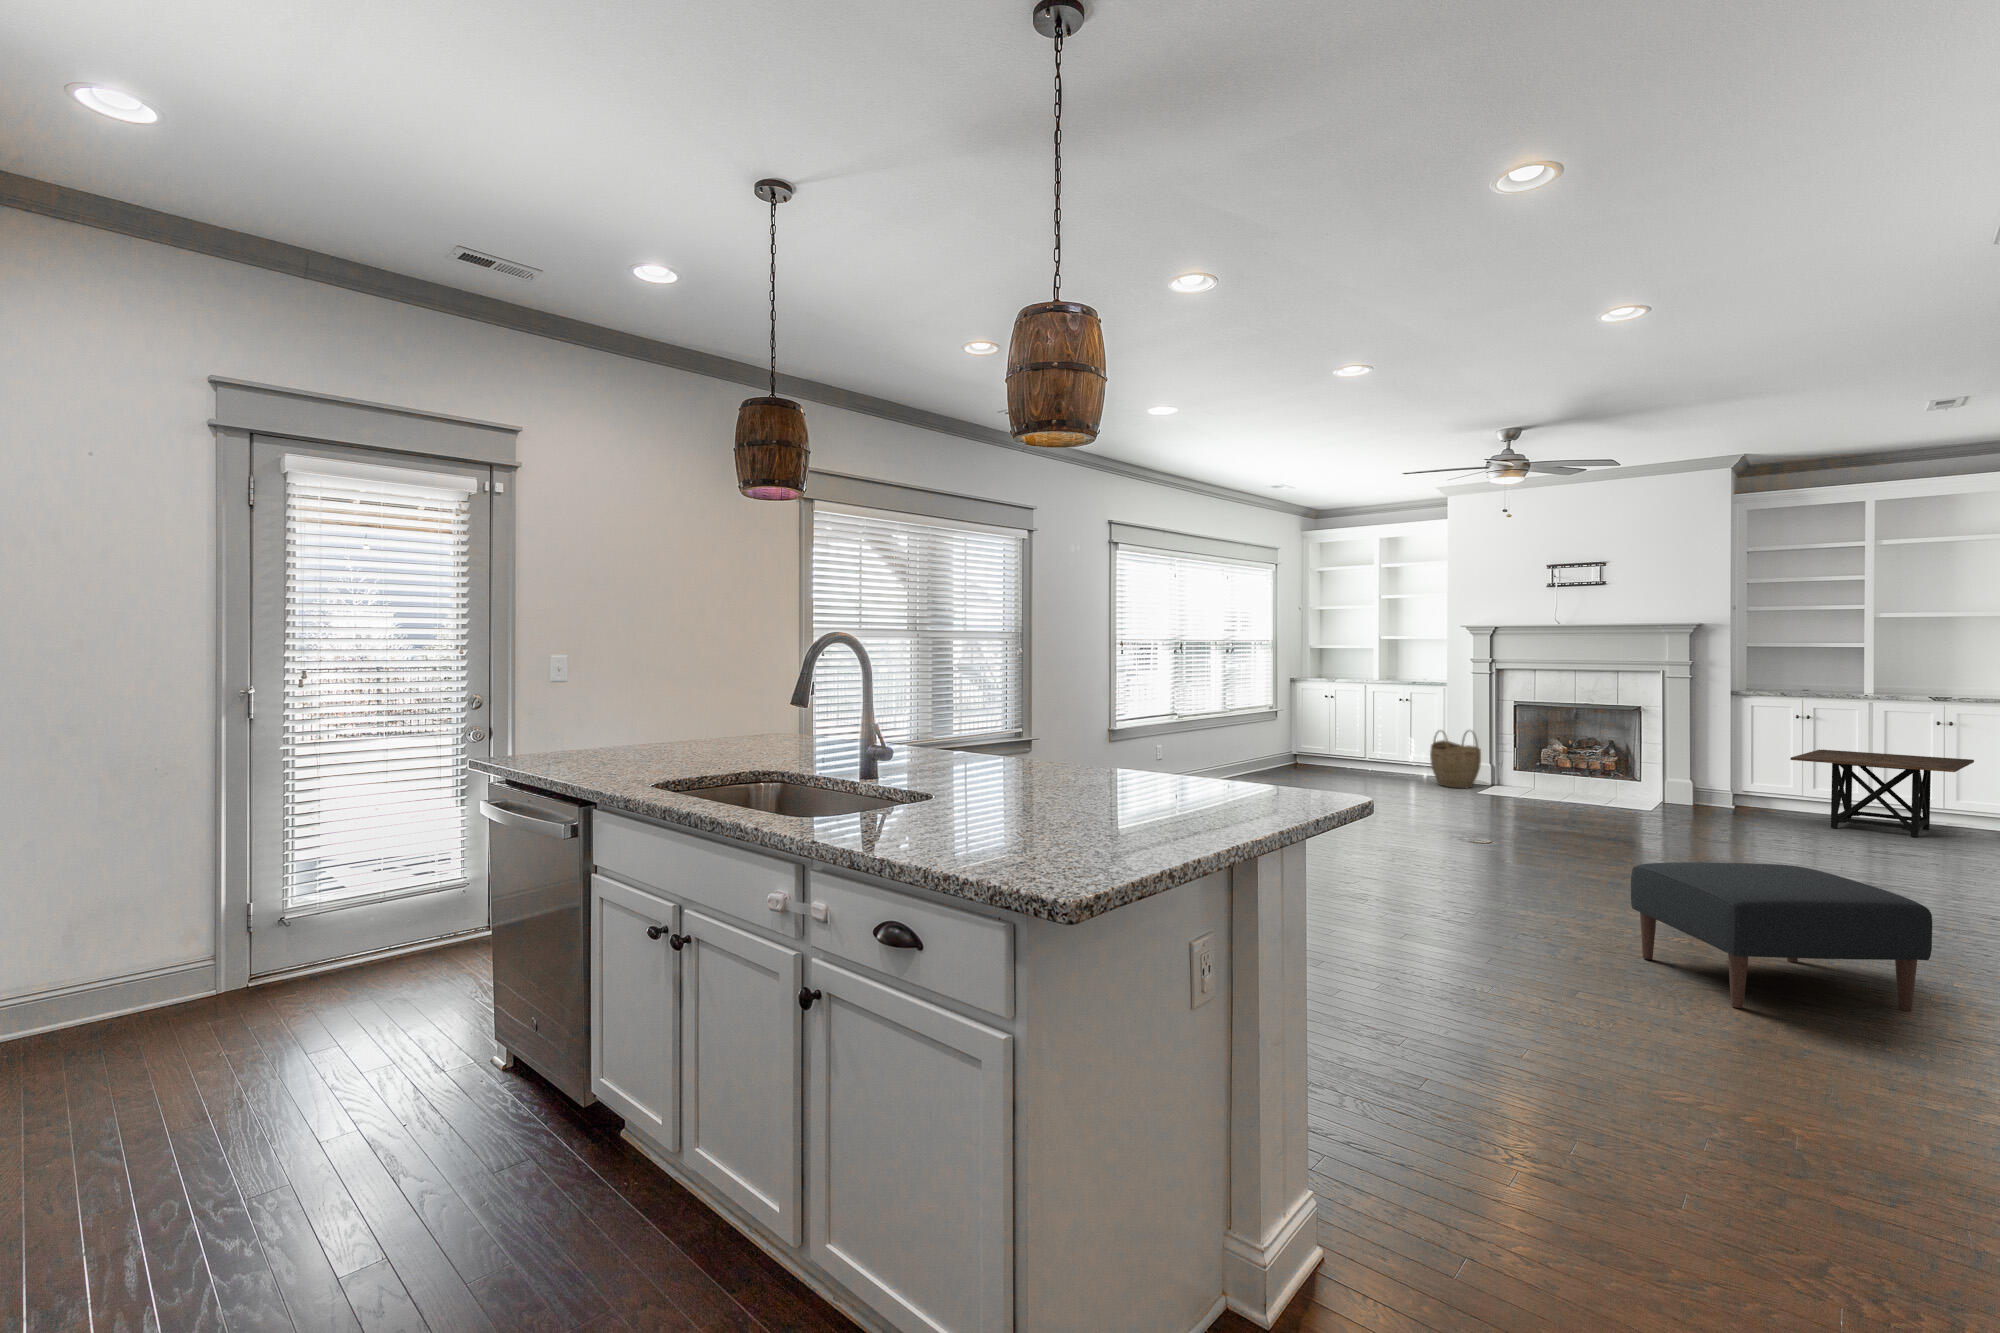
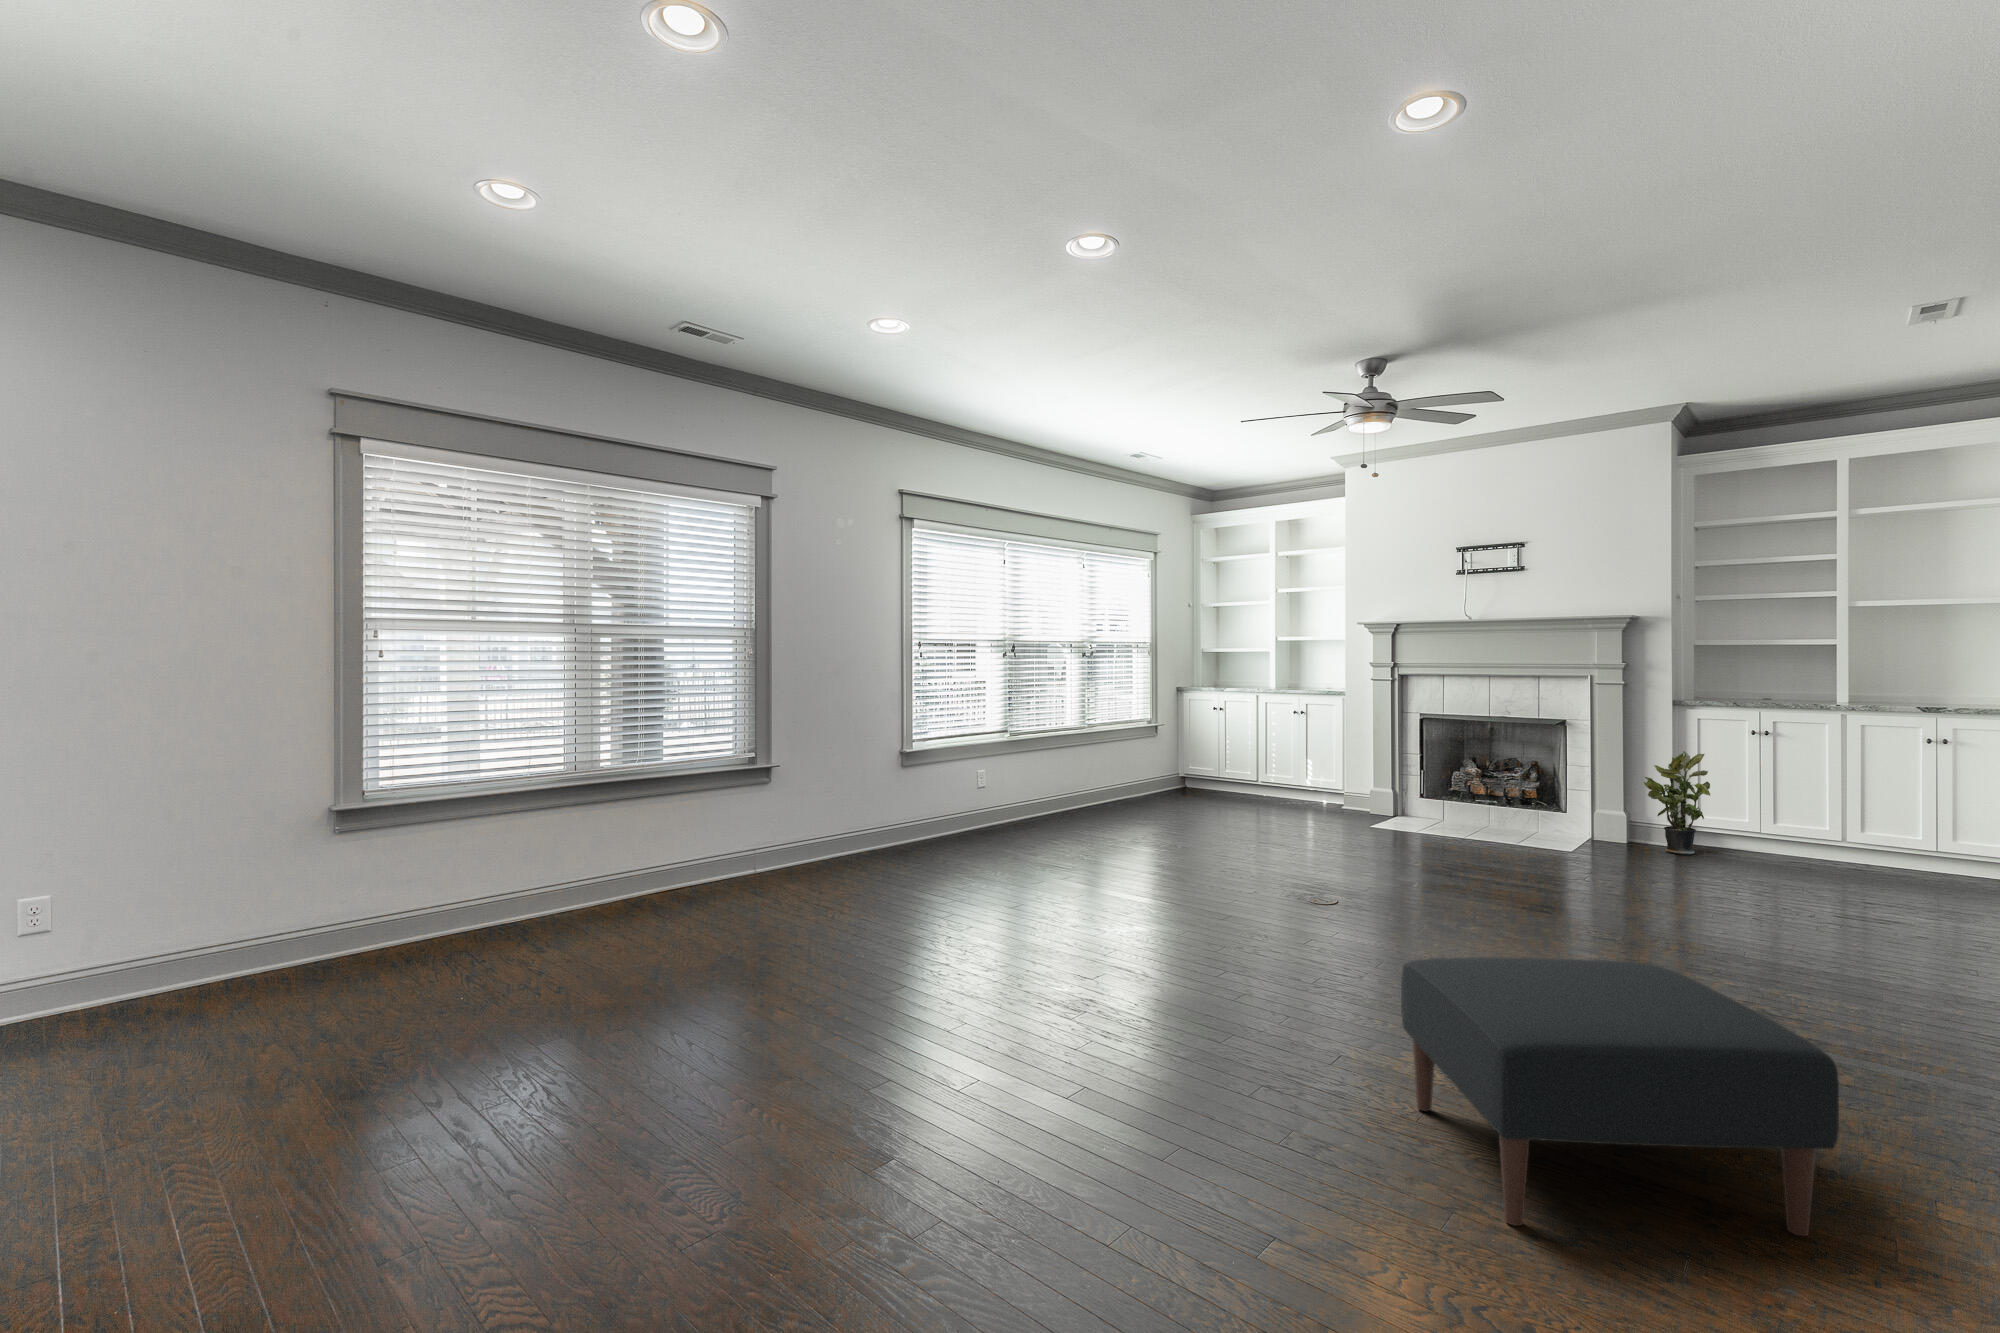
woven basket: present [1430,731,1481,788] -> none [1322,749,1379,821]
potted plant: none [1708,731,1763,813] -> present [1644,751,1710,855]
side table: present [1790,749,1974,838] -> none [1737,774,1975,892]

